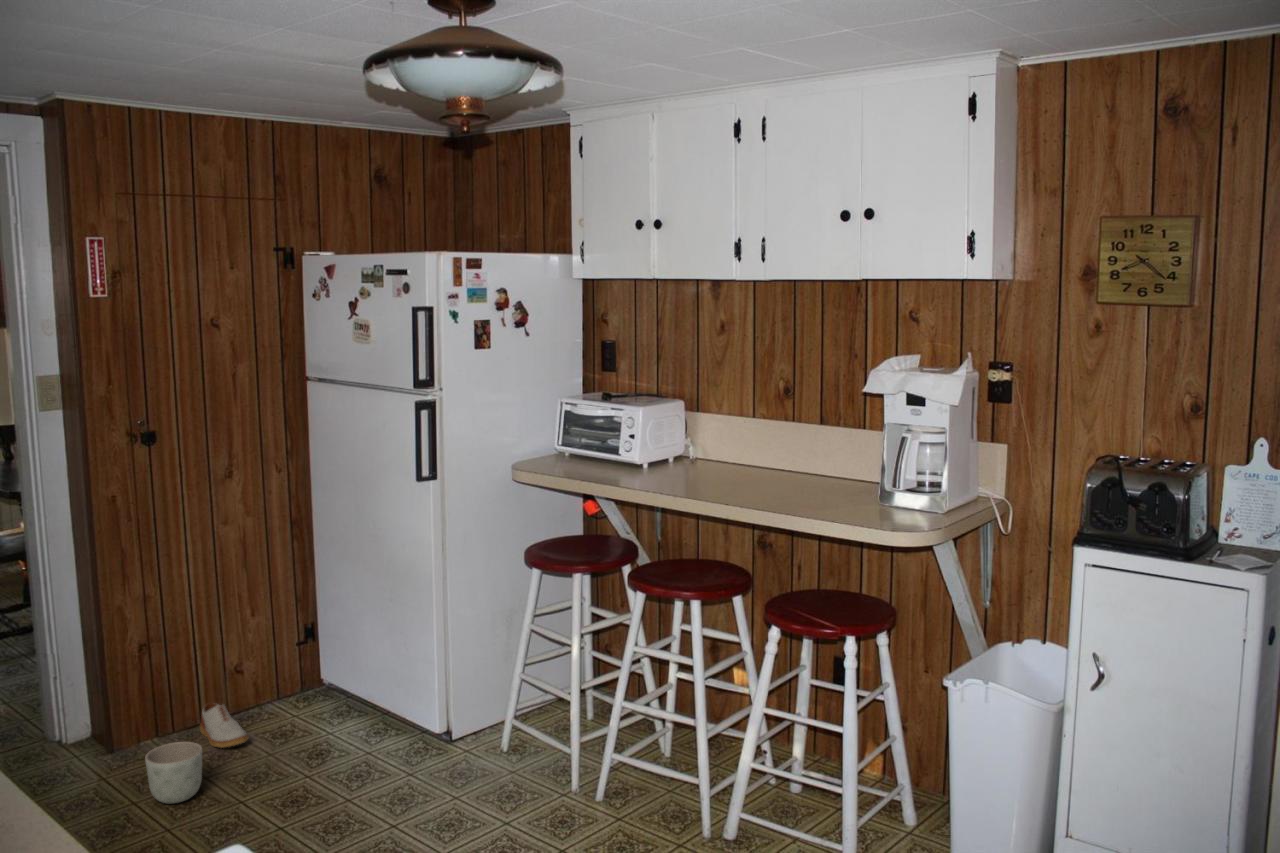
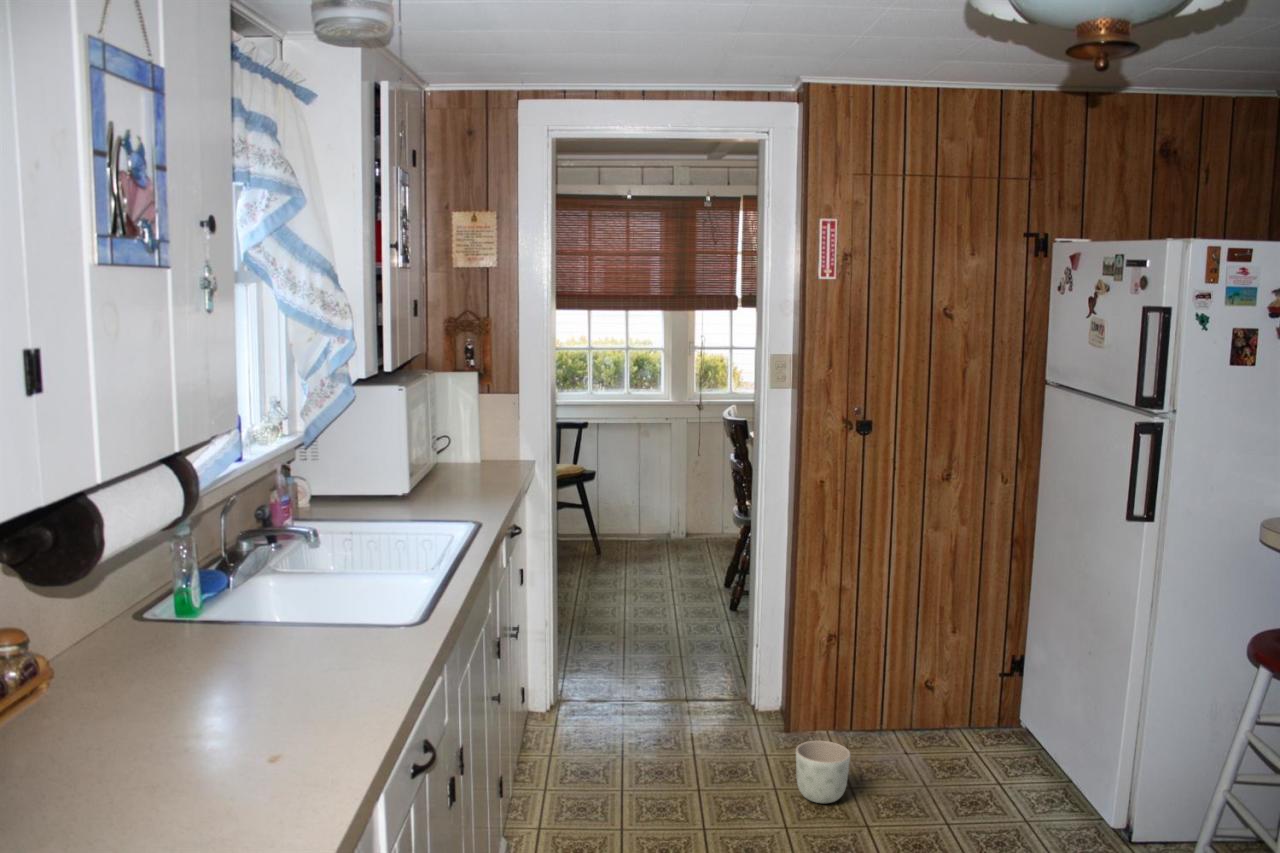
shoe: present [200,703,249,748] -> none [875,713,914,765]

